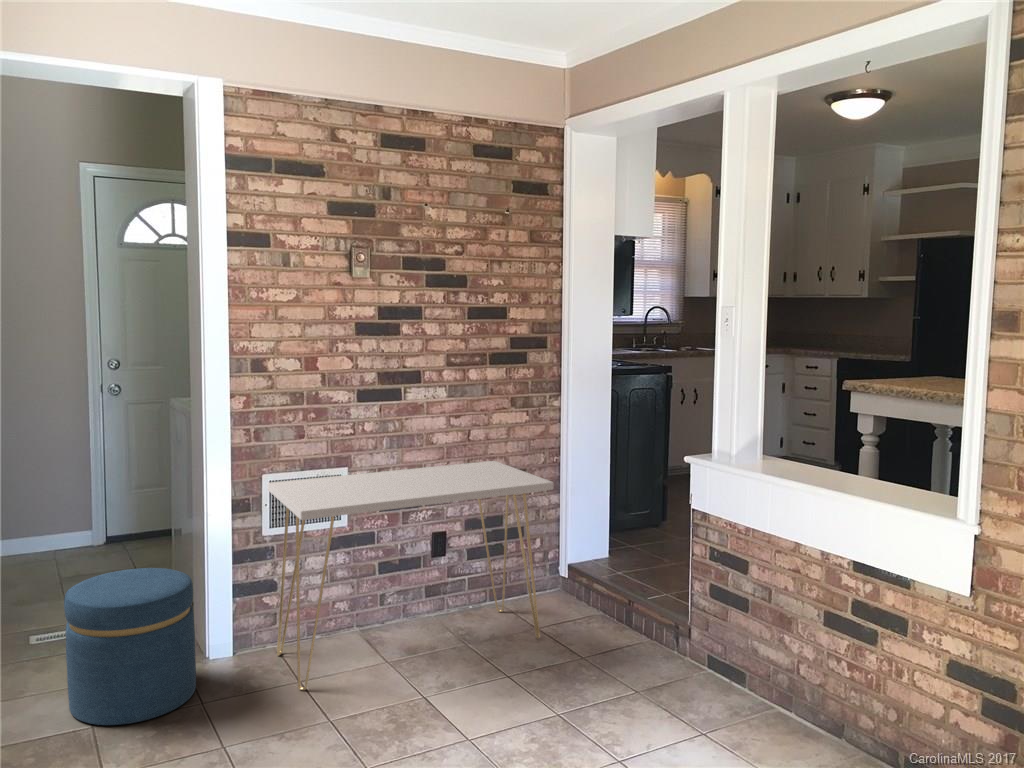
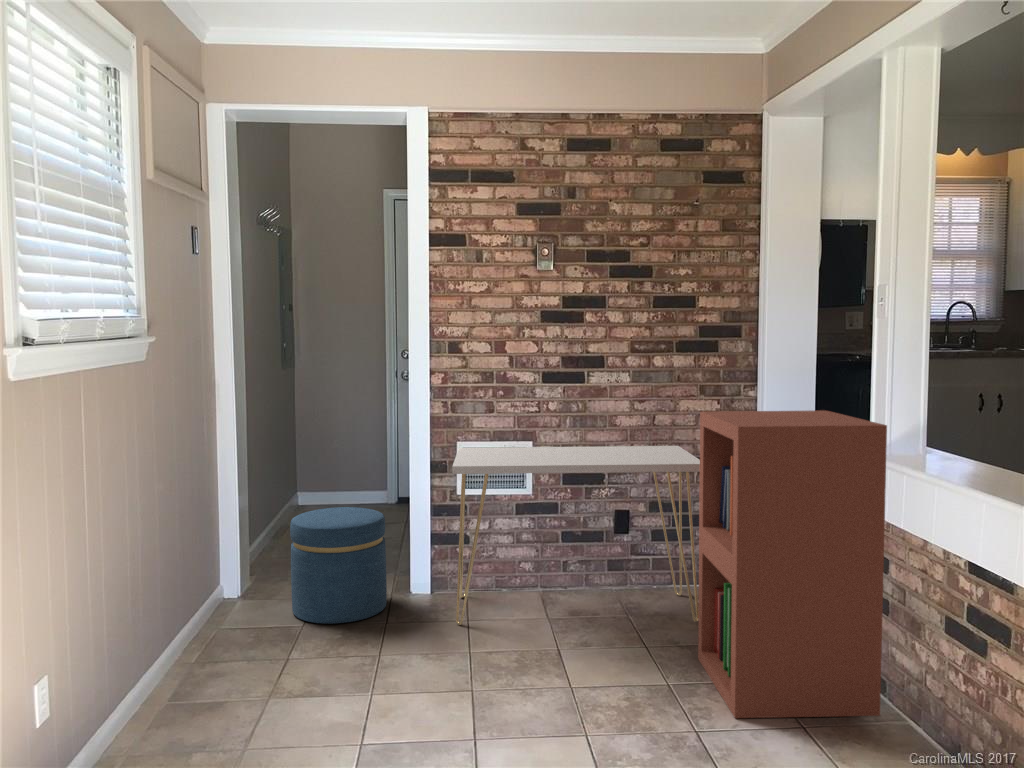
bookshelf: none [569,426,760,734] -> present [698,410,887,718]

